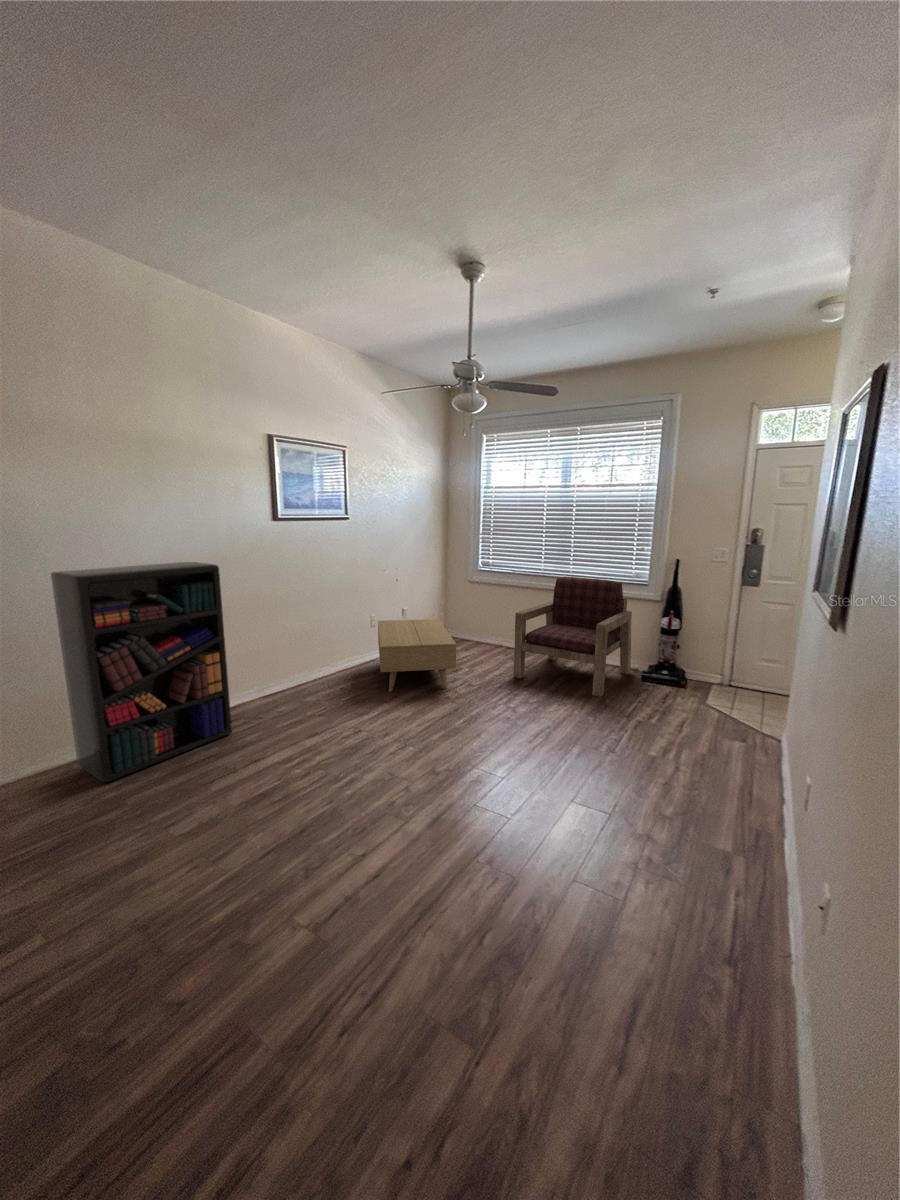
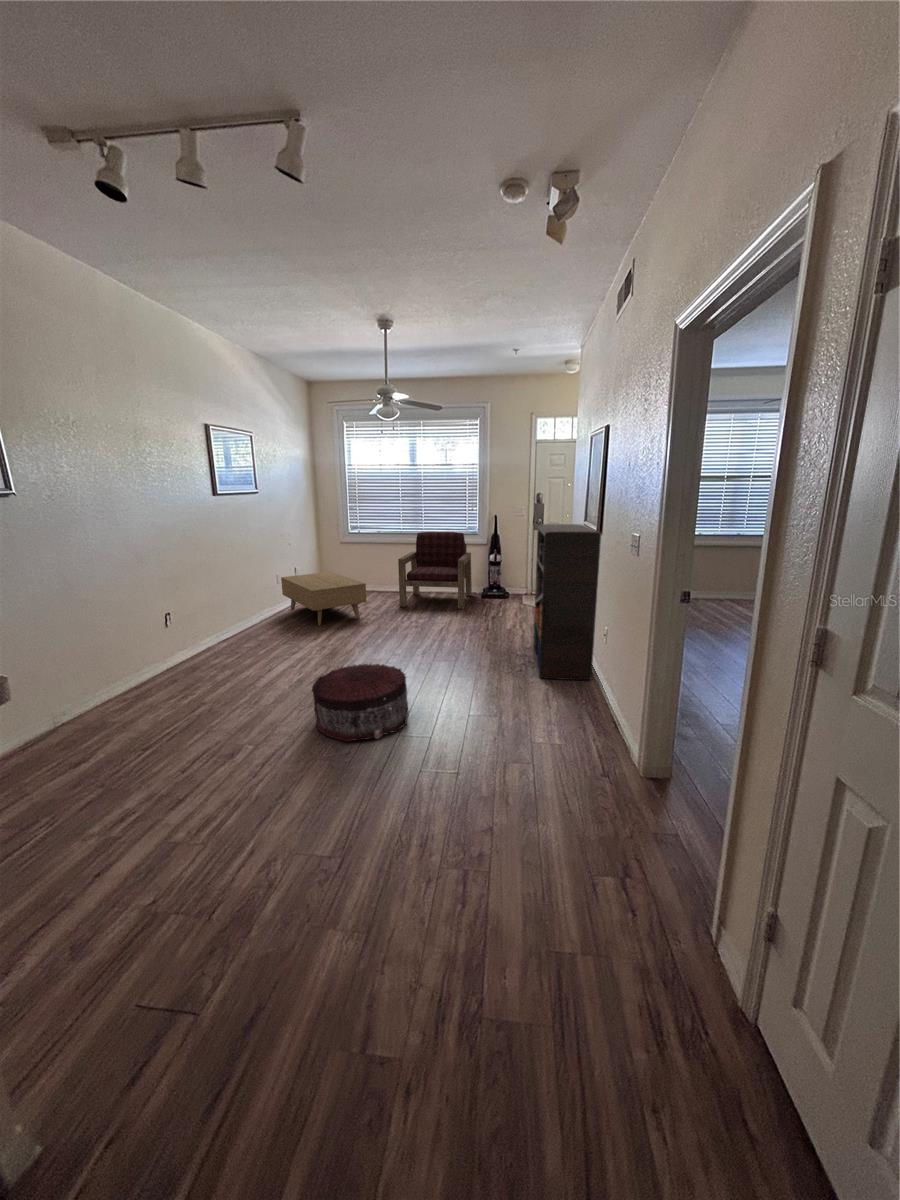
bookshelf: present [51,562,232,782] -> present [533,524,601,680]
pouf: none [140,808,325,1004] -> present [312,664,408,742]

